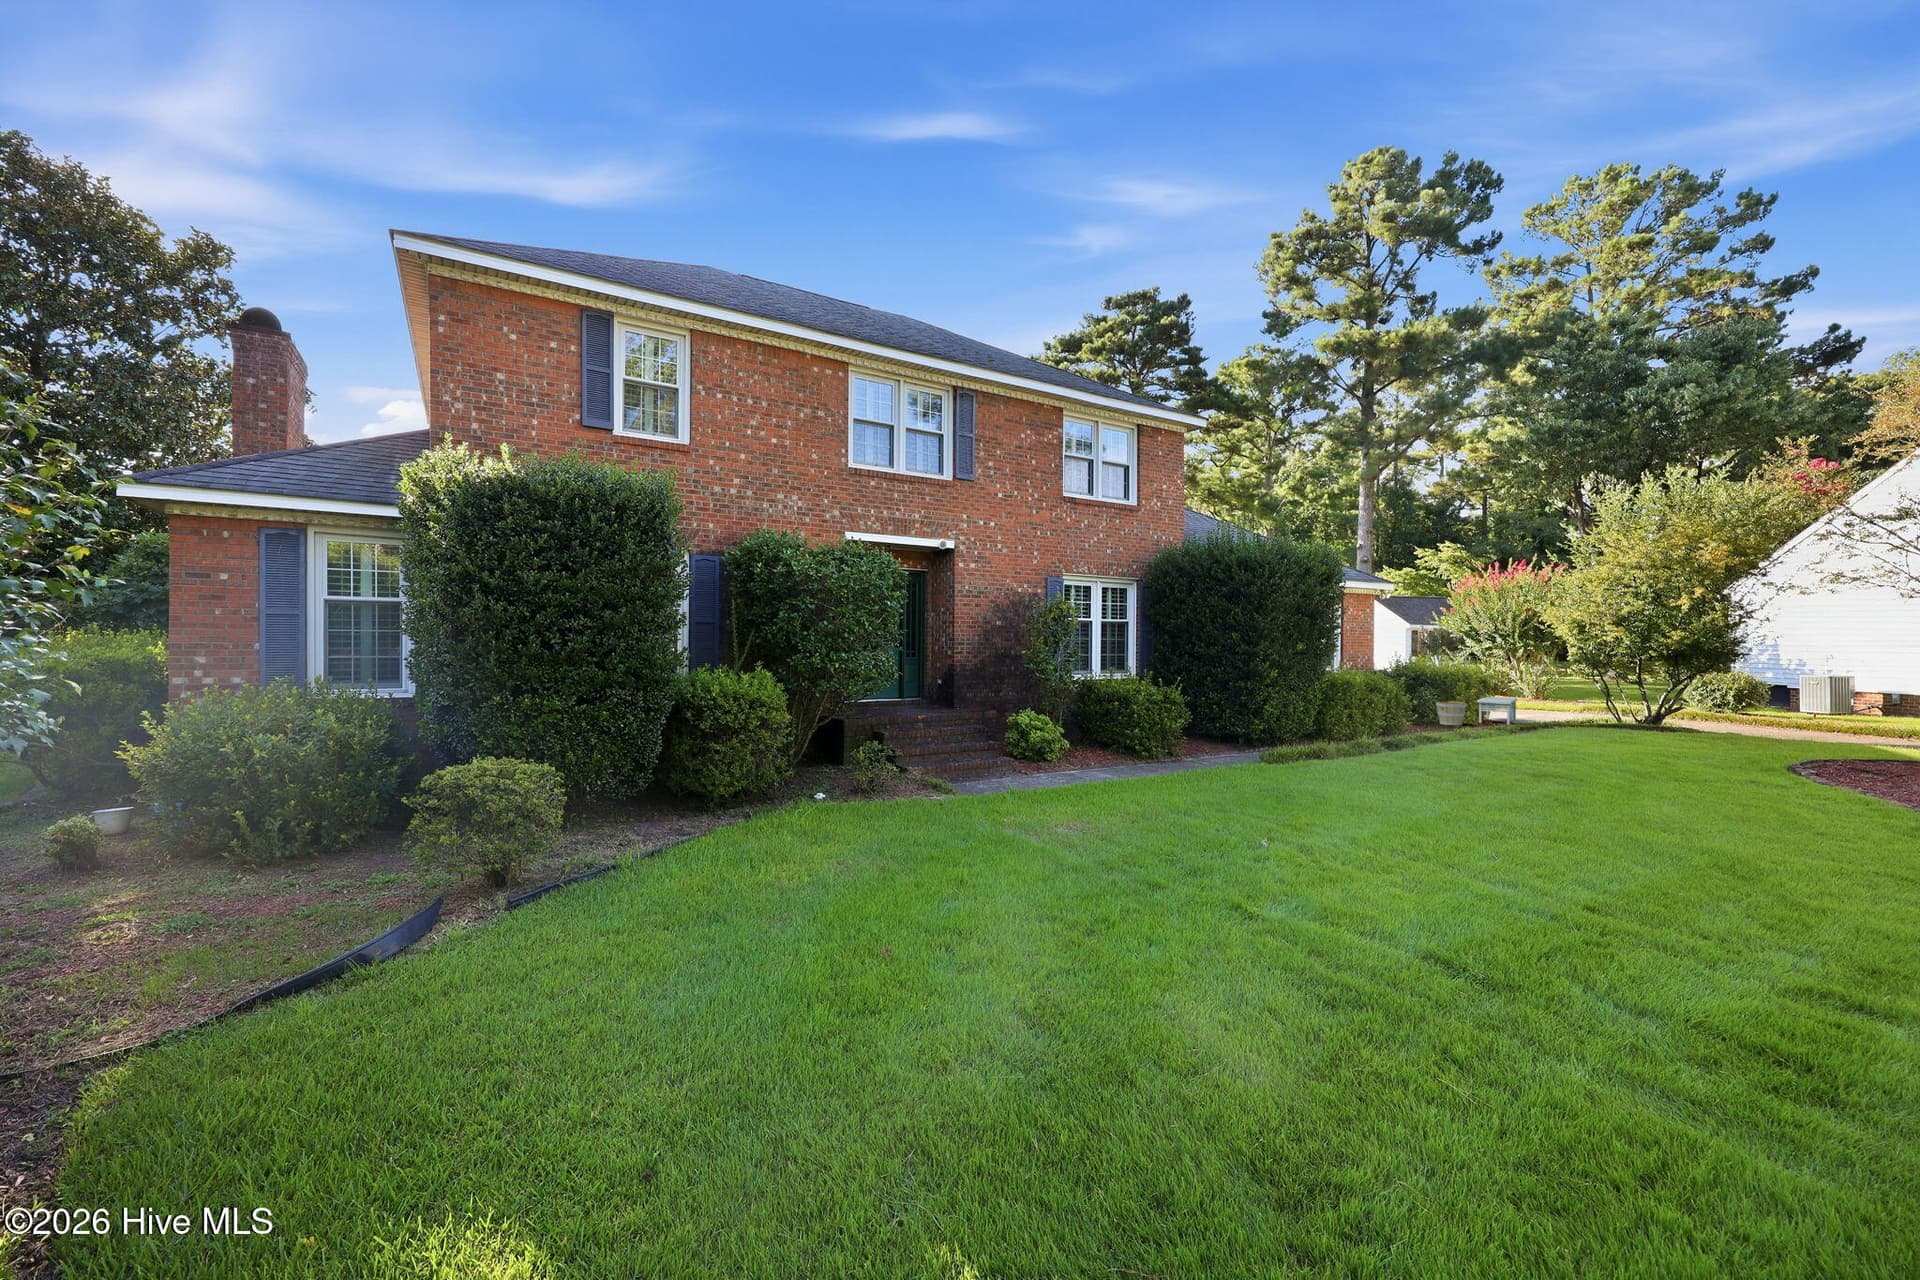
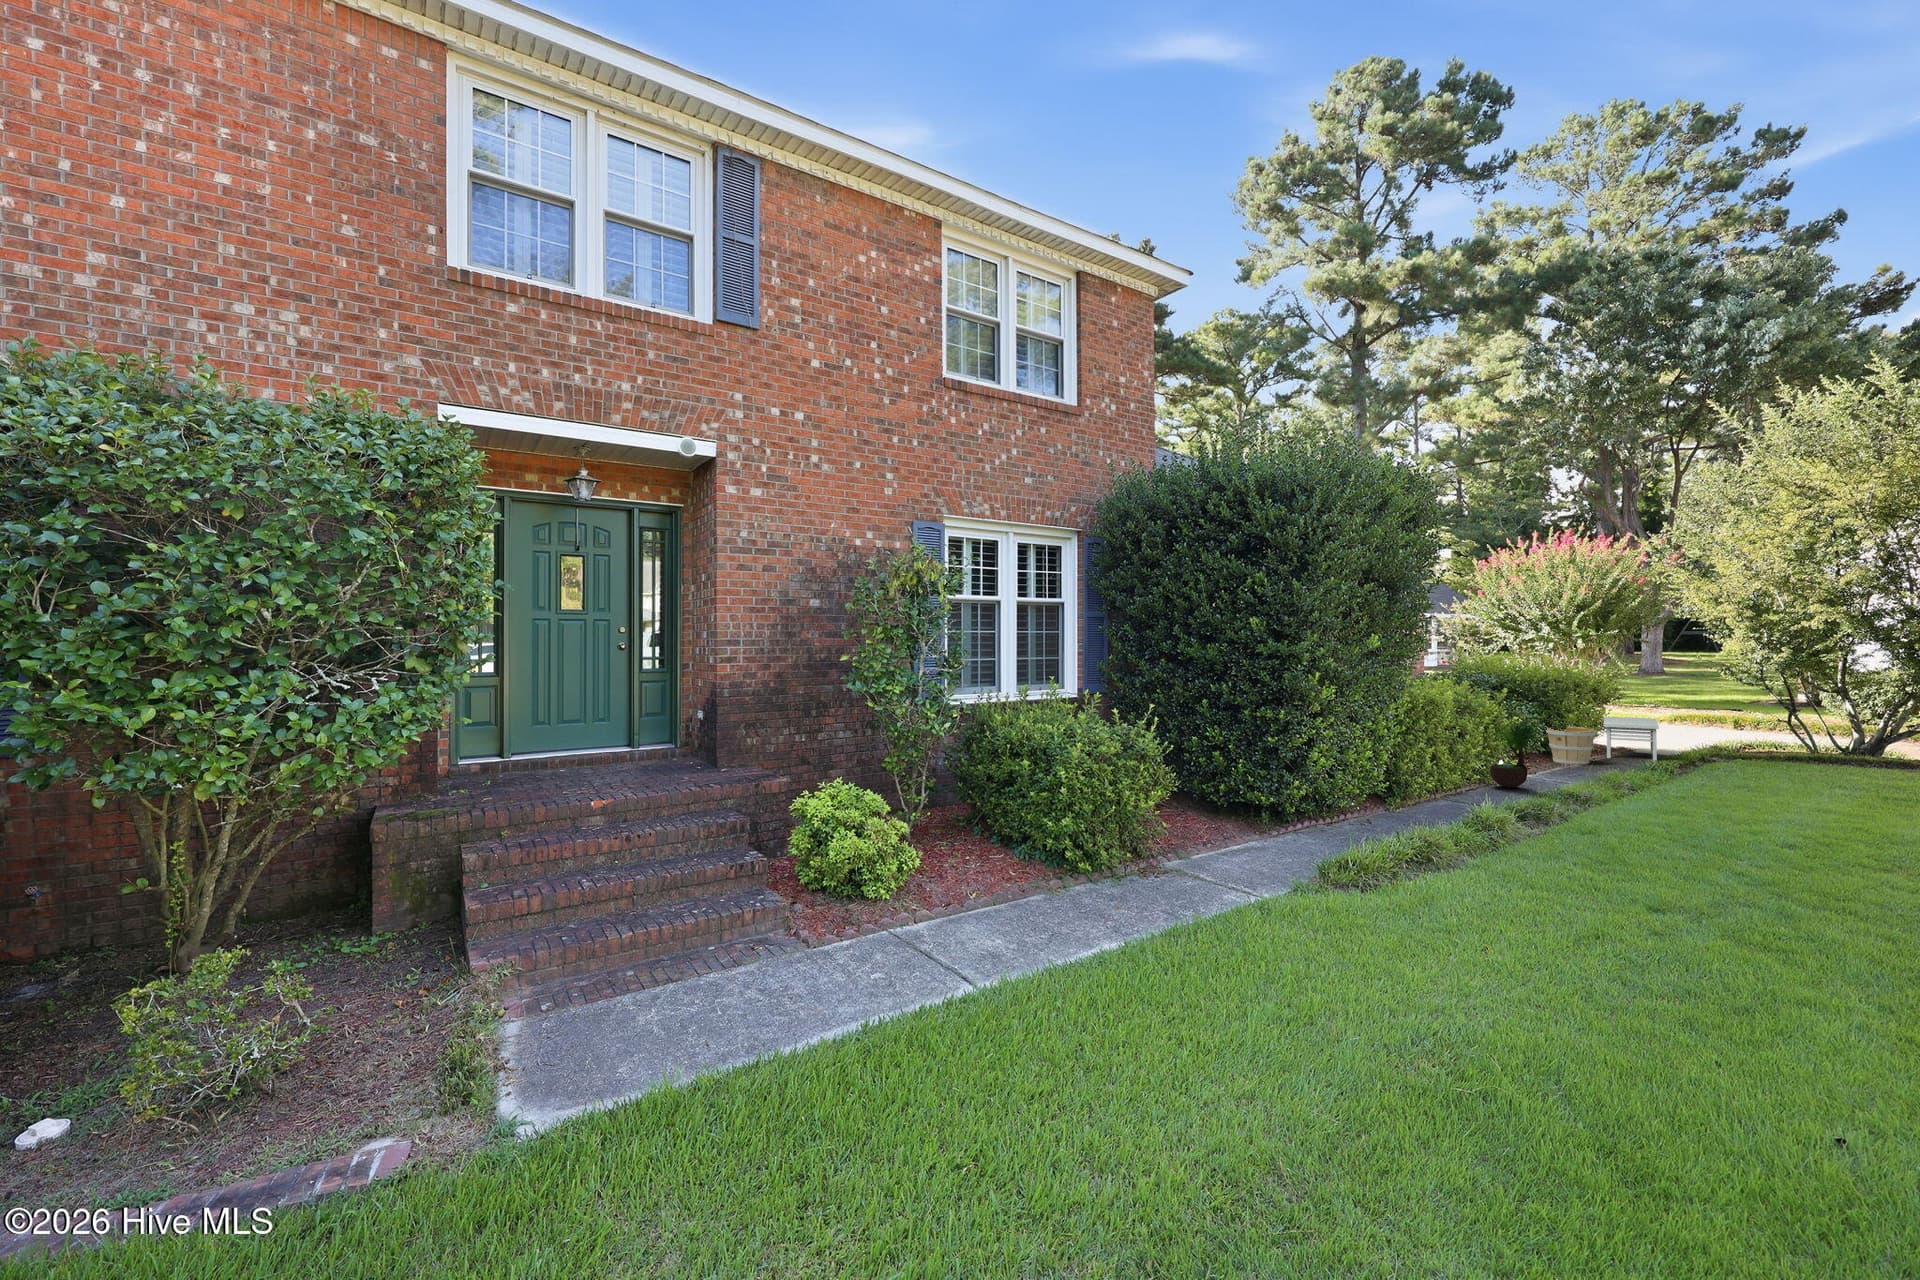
potted tree: none [1383,691,1412,734] -> present [1490,720,1538,788]

